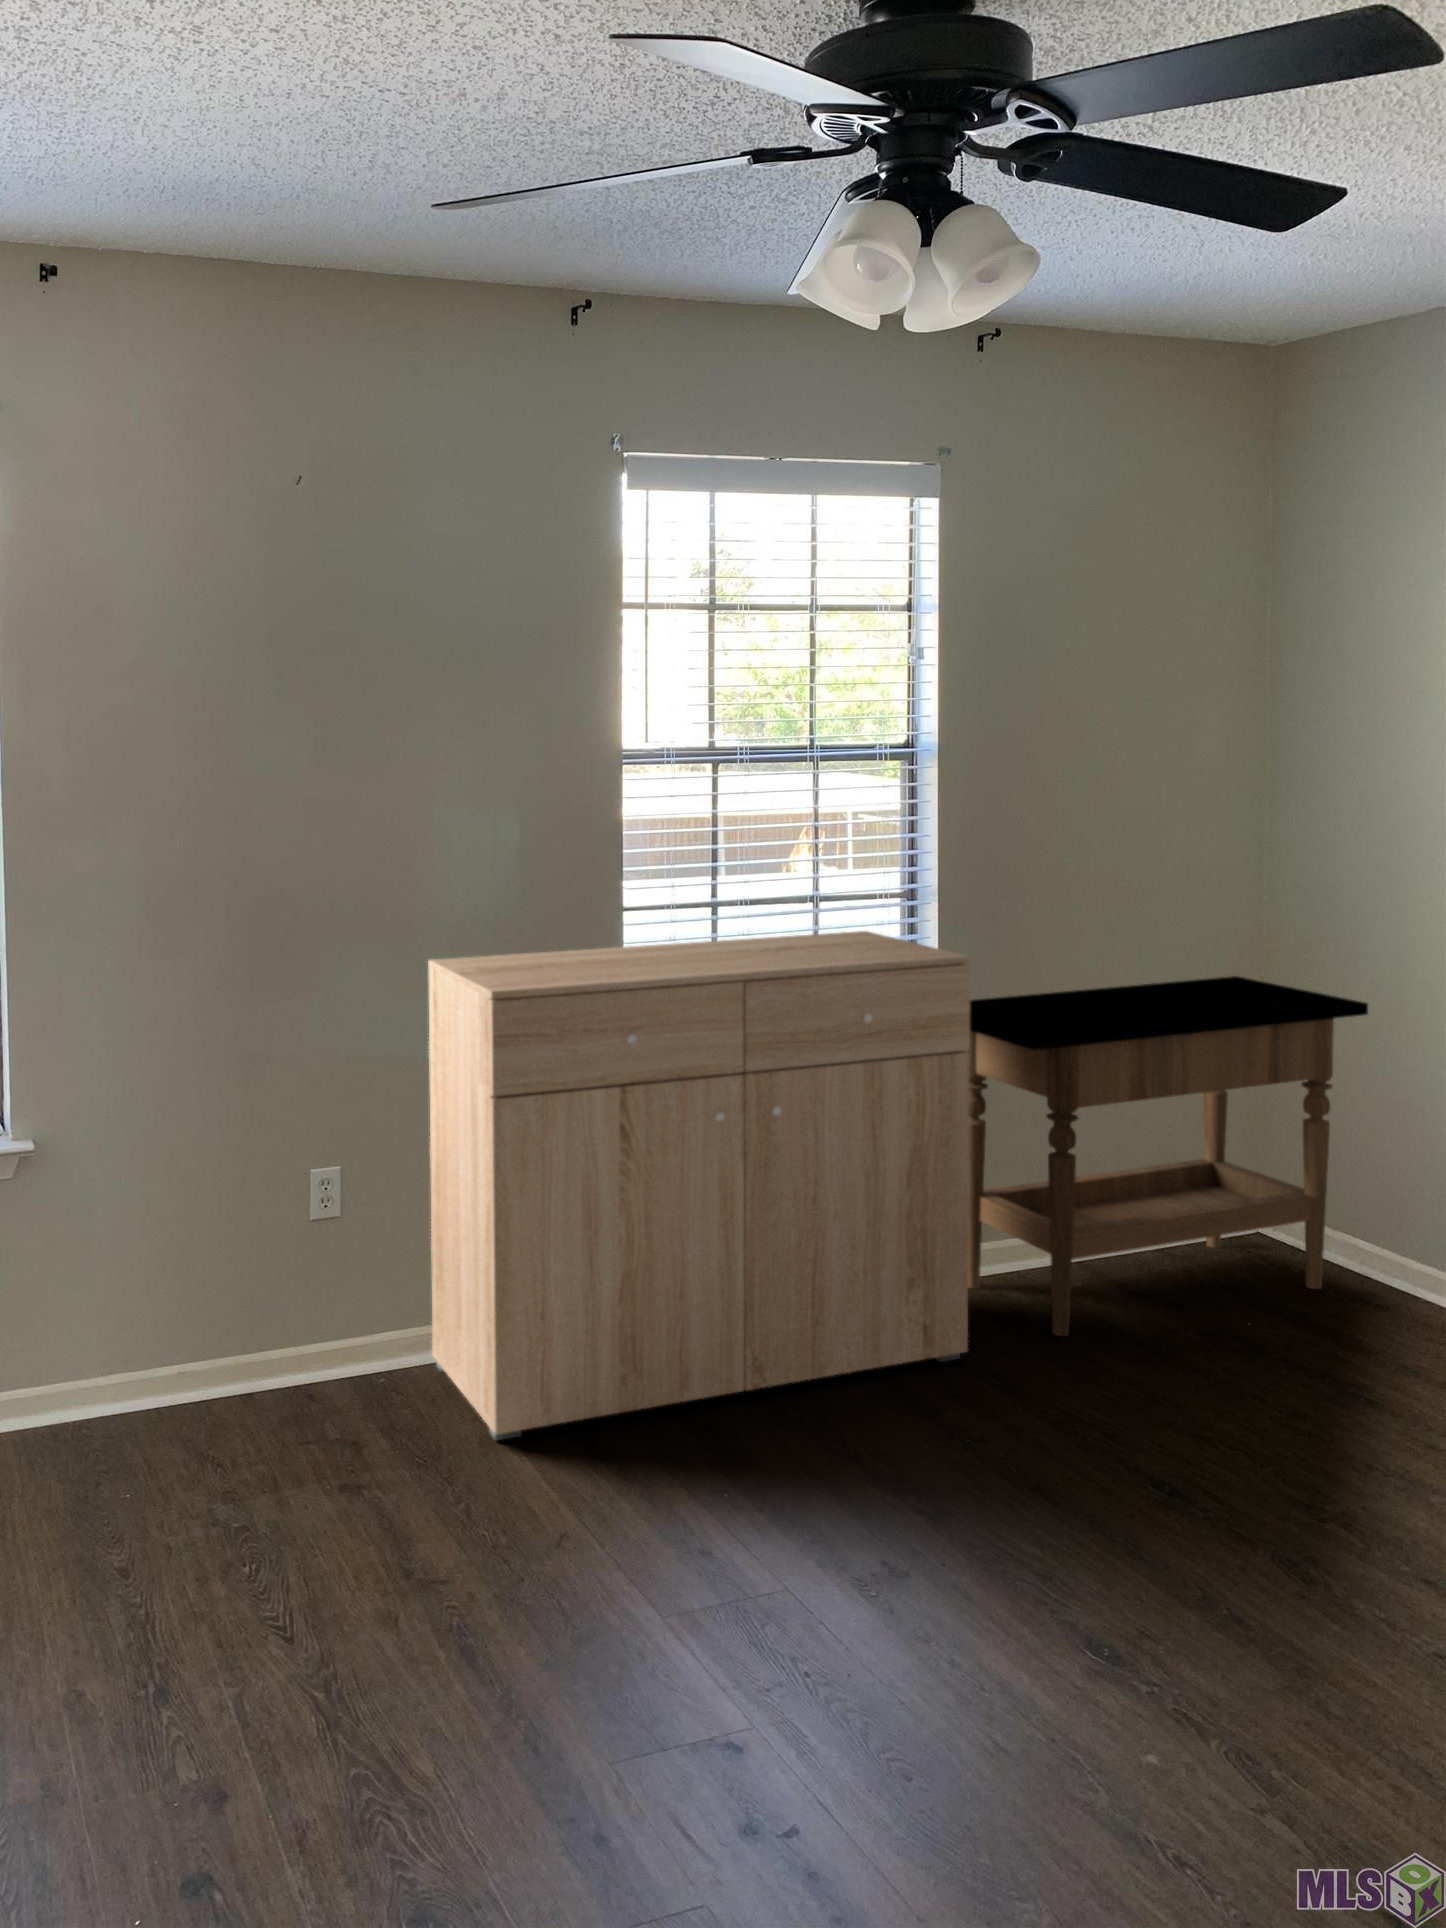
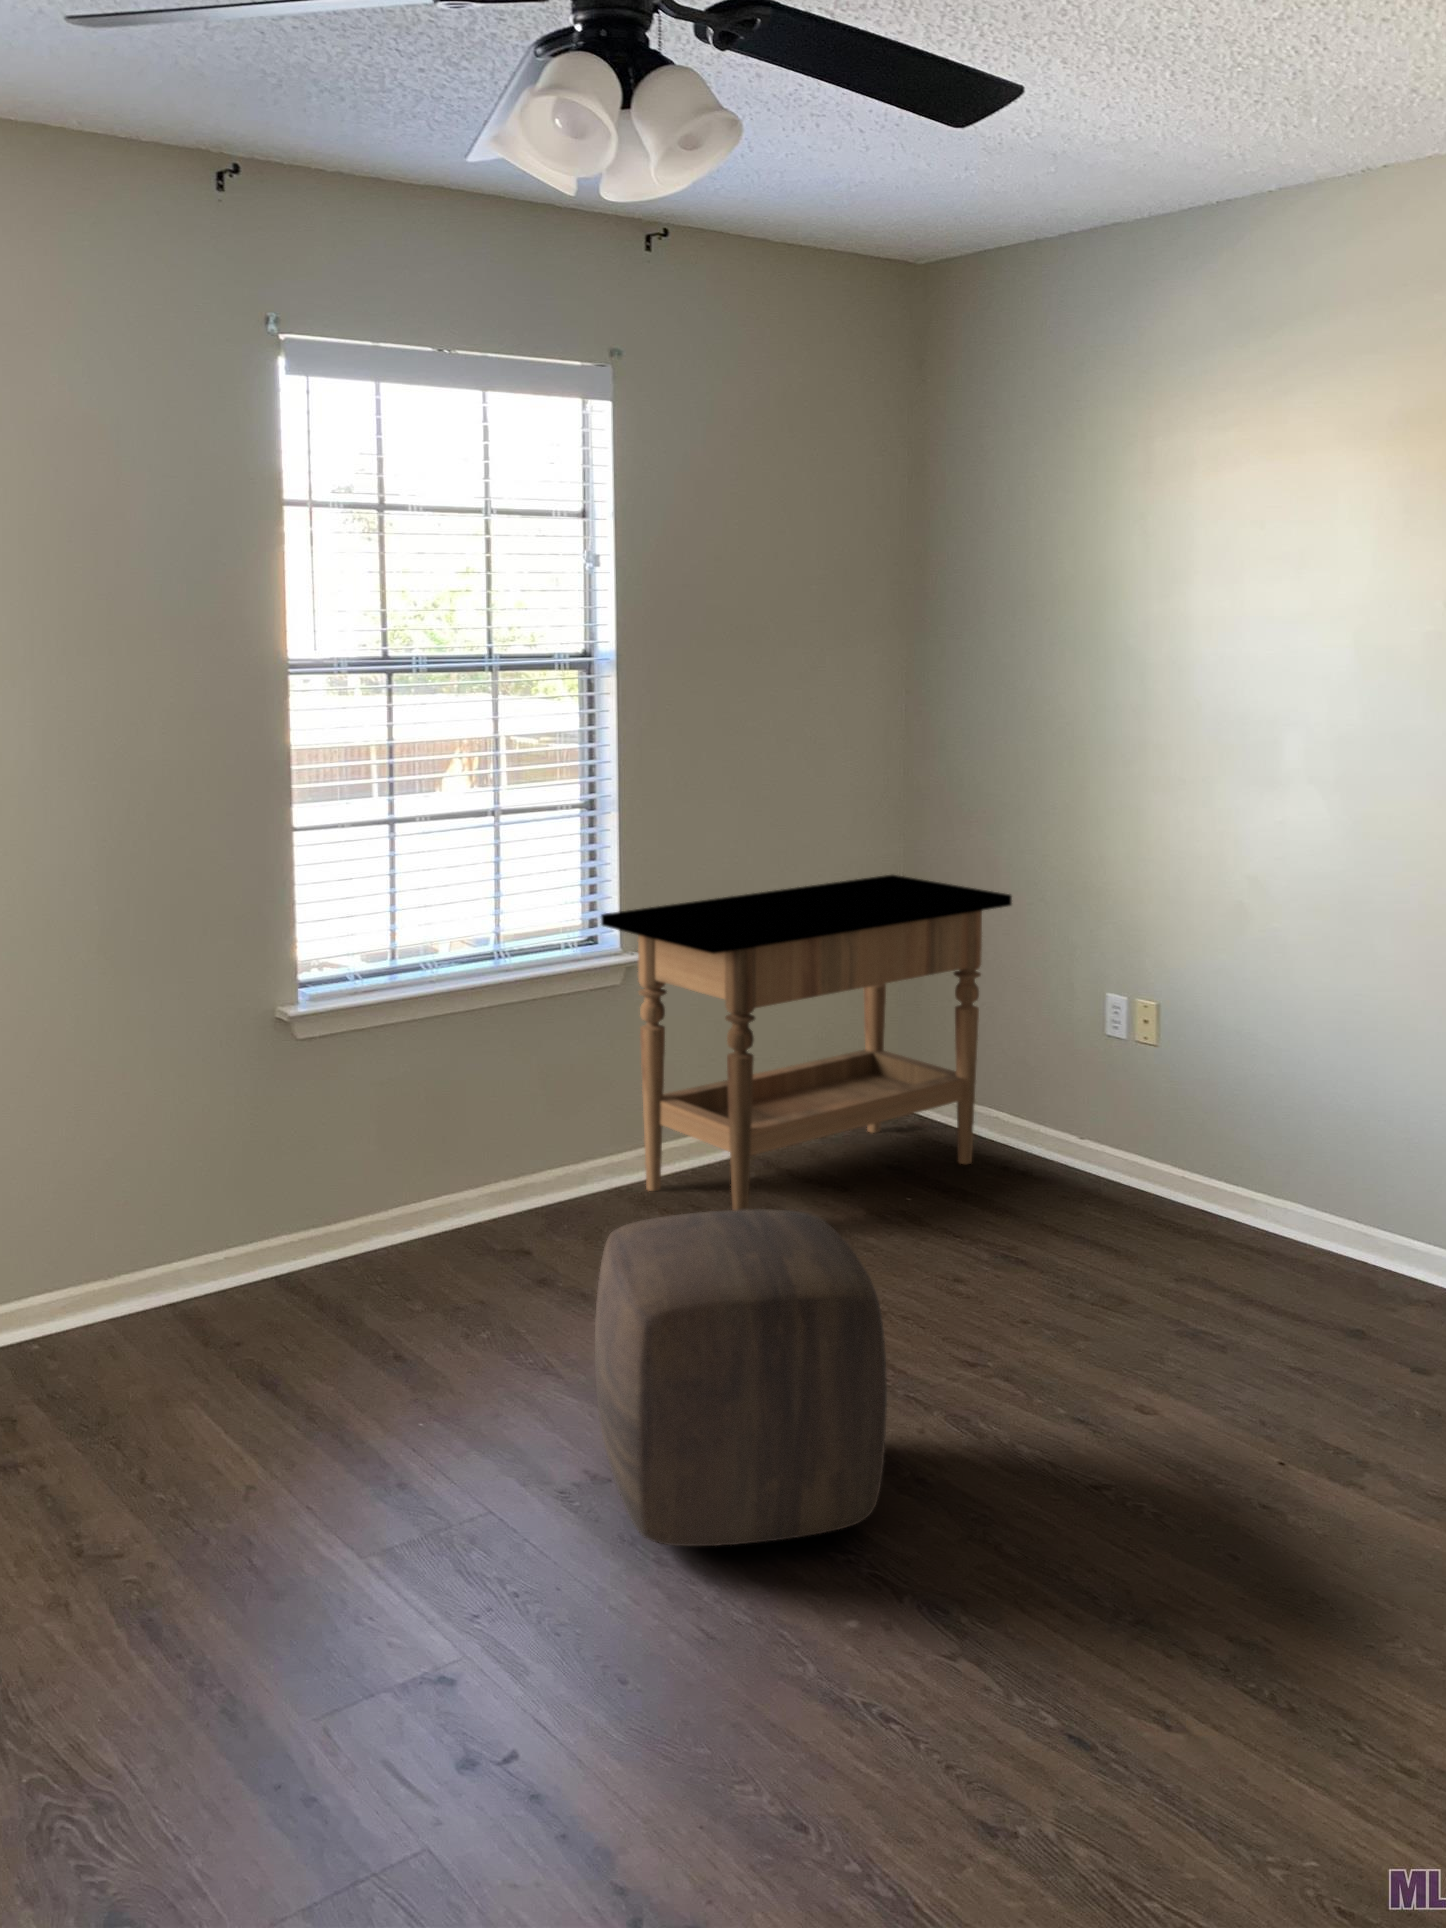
dresser: present [428,931,970,1440] -> none [78,842,654,1398]
ottoman: none [895,1311,1194,1651] -> present [595,1209,887,1546]

